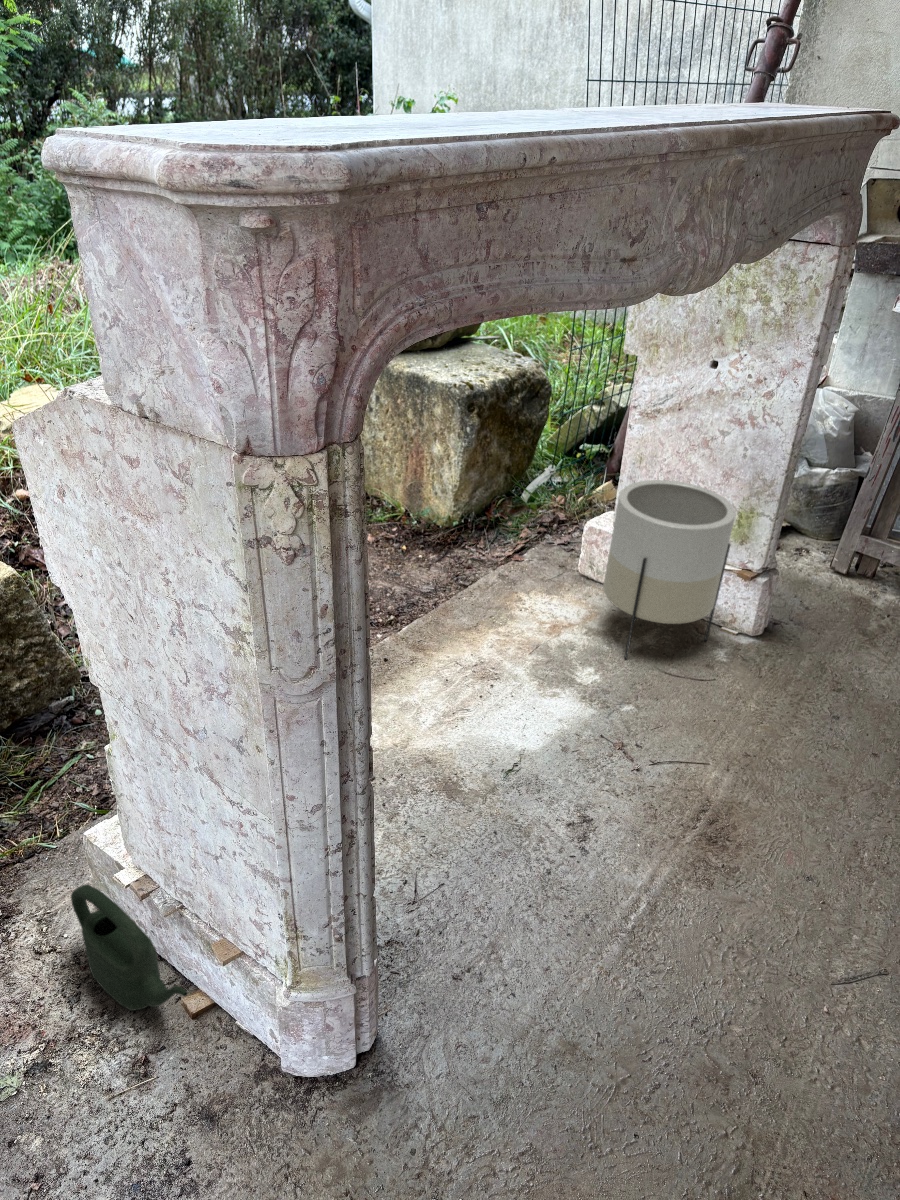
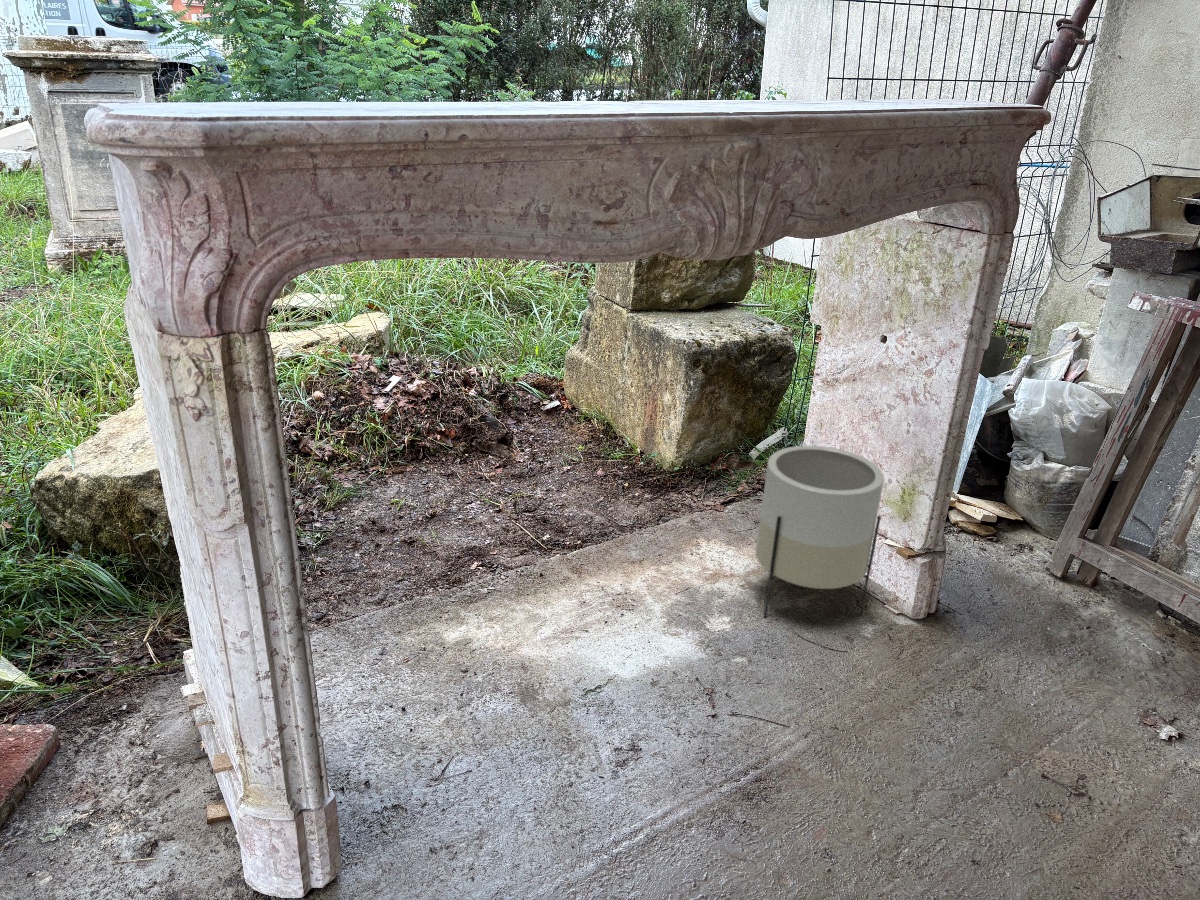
watering can: present [71,884,187,1011] -> none [148,692,199,805]

